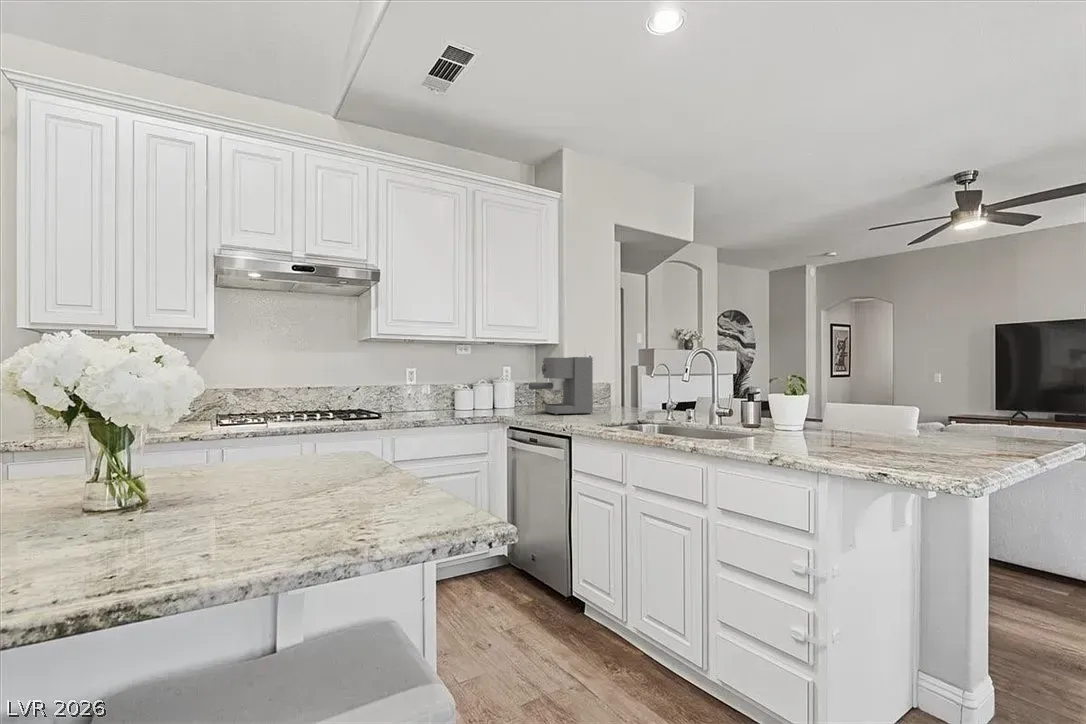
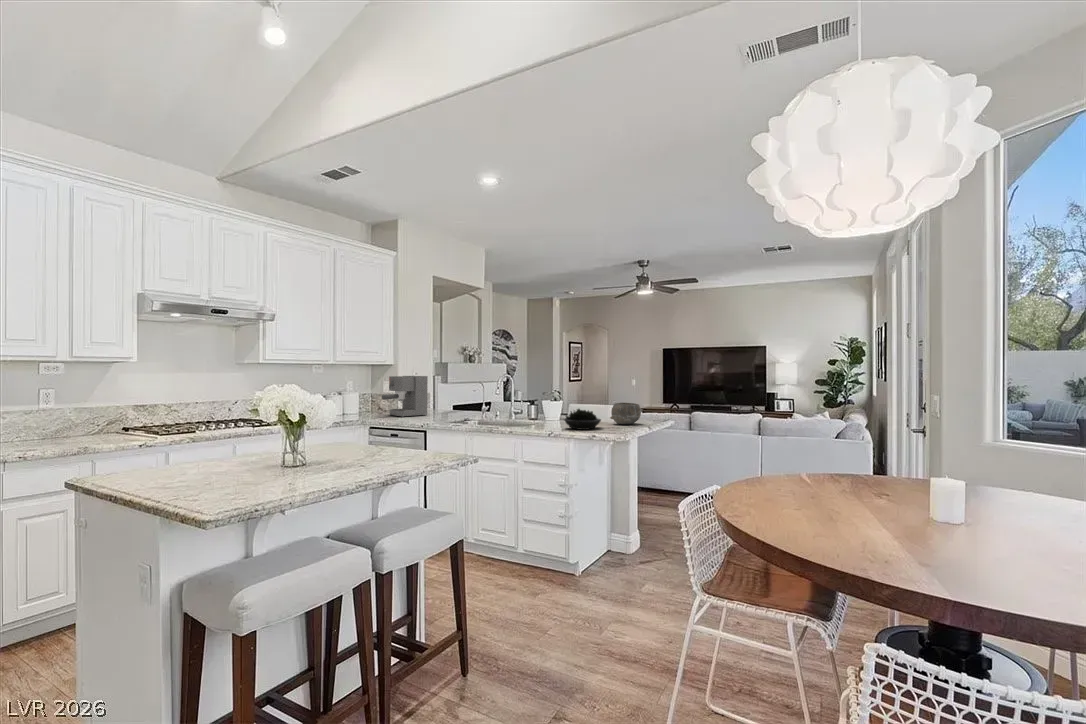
bowl: none [922,400,1014,450] -> present [610,403,643,425]
succulent plant: none [807,409,902,456] -> present [564,409,601,430]

